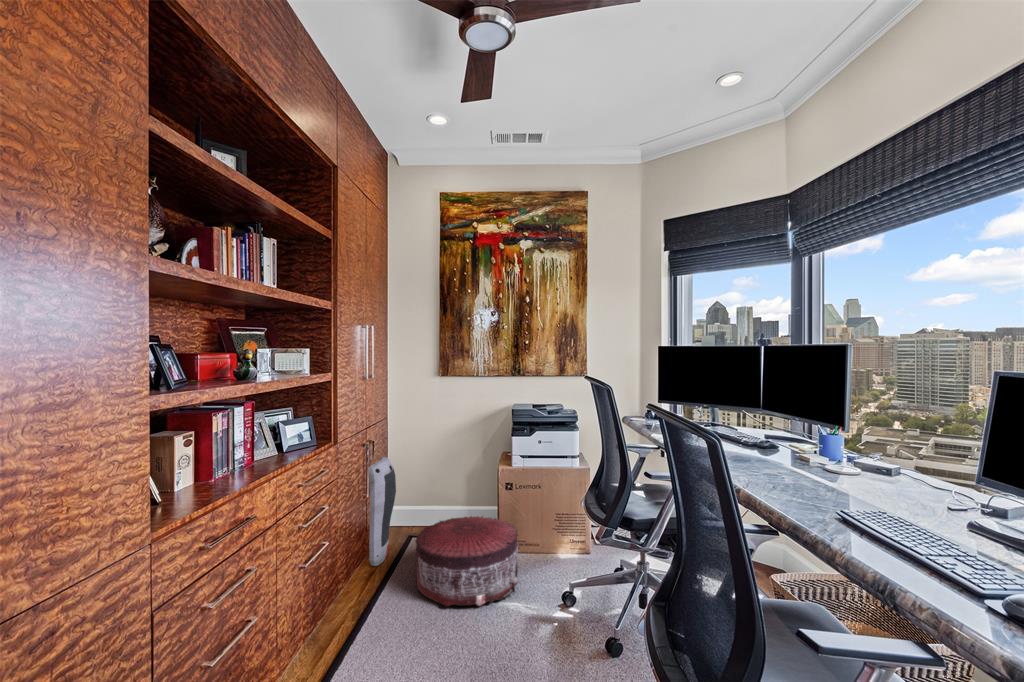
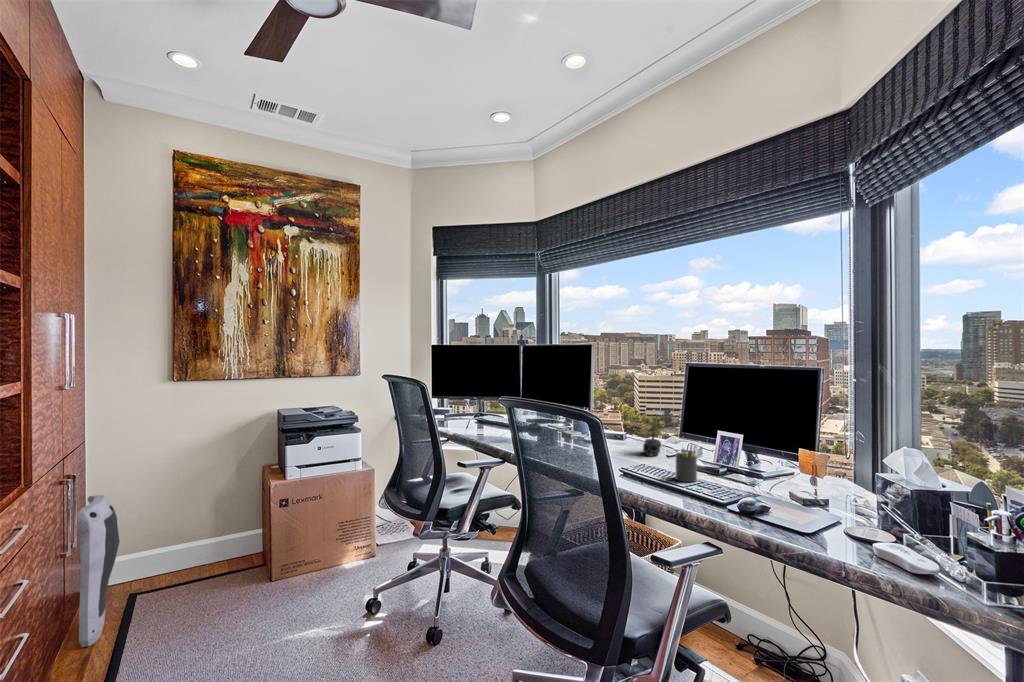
succulent plant: none [893,448,936,505] -> present [641,415,665,456]
pen holder: none [923,495,967,553] -> present [676,444,699,482]
pouf: present [416,516,518,606] -> none [166,543,309,661]

